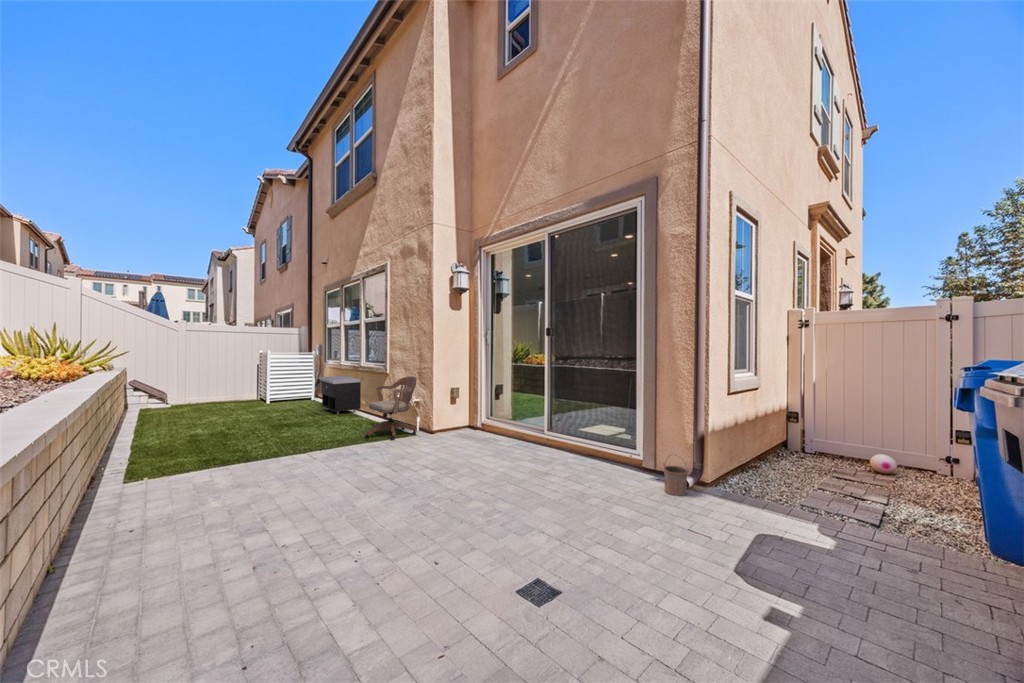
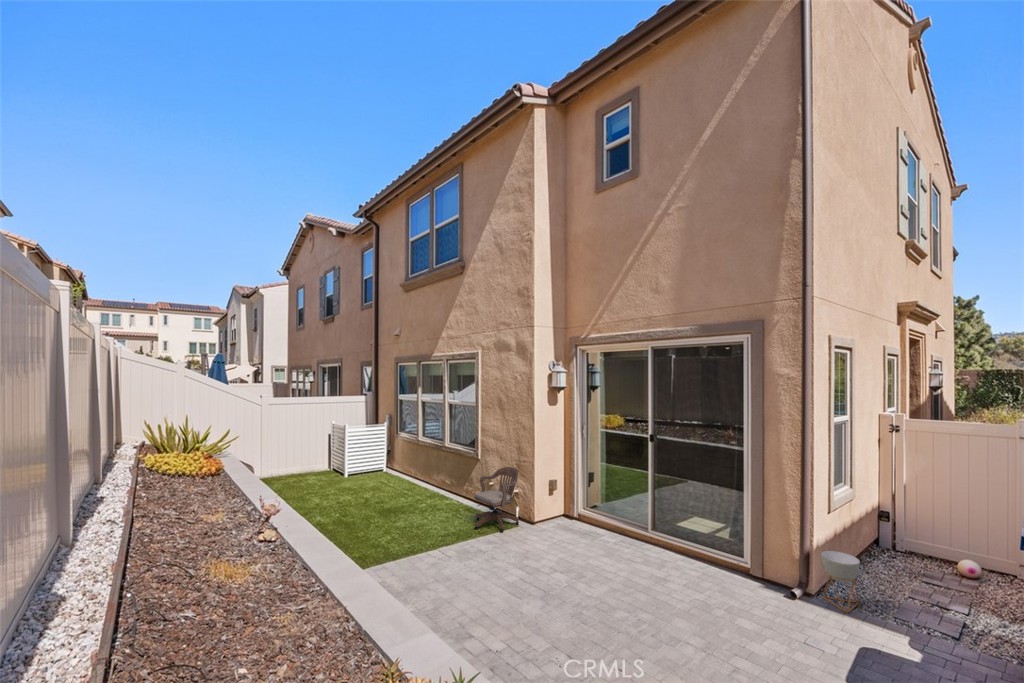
storage bench: present [320,376,361,414] -> none [401,451,443,494]
planter: none [719,435,763,502] -> present [821,551,860,613]
bucket: present [663,464,689,496] -> none [772,568,796,605]

